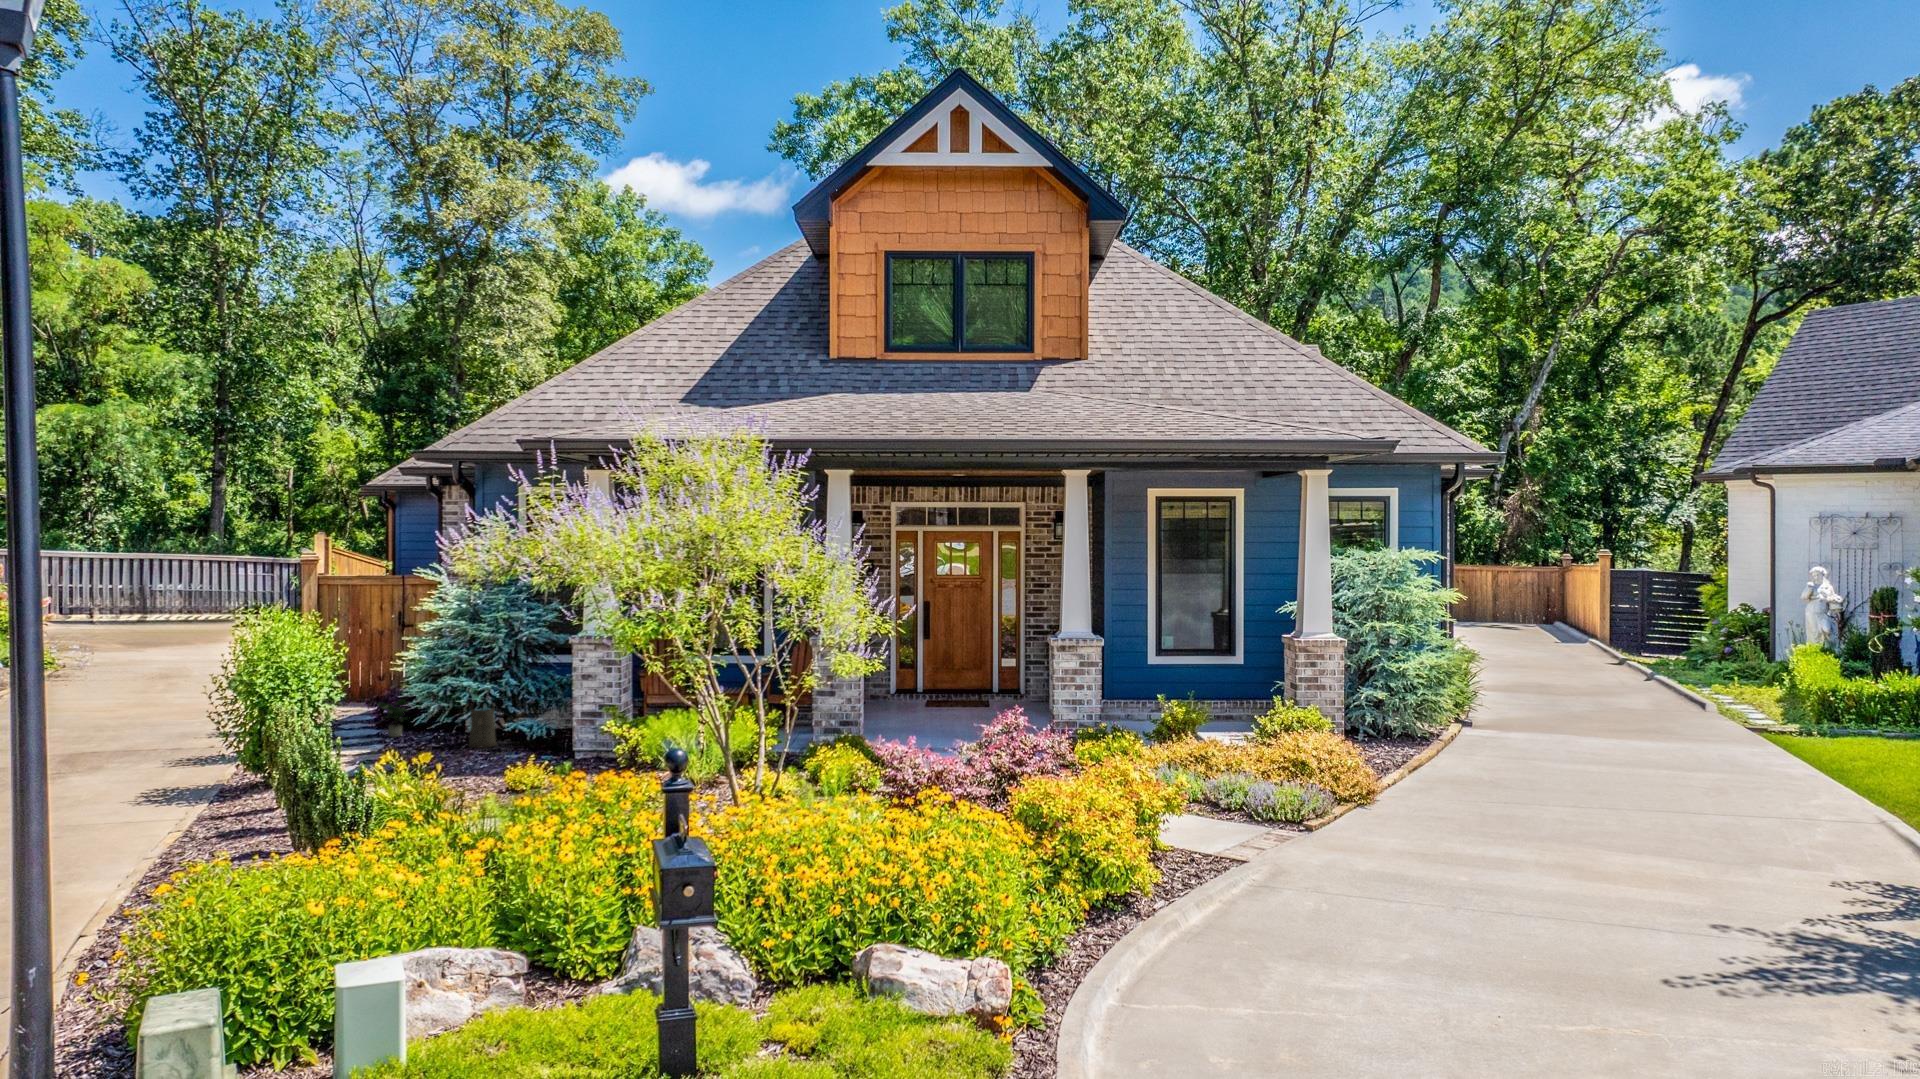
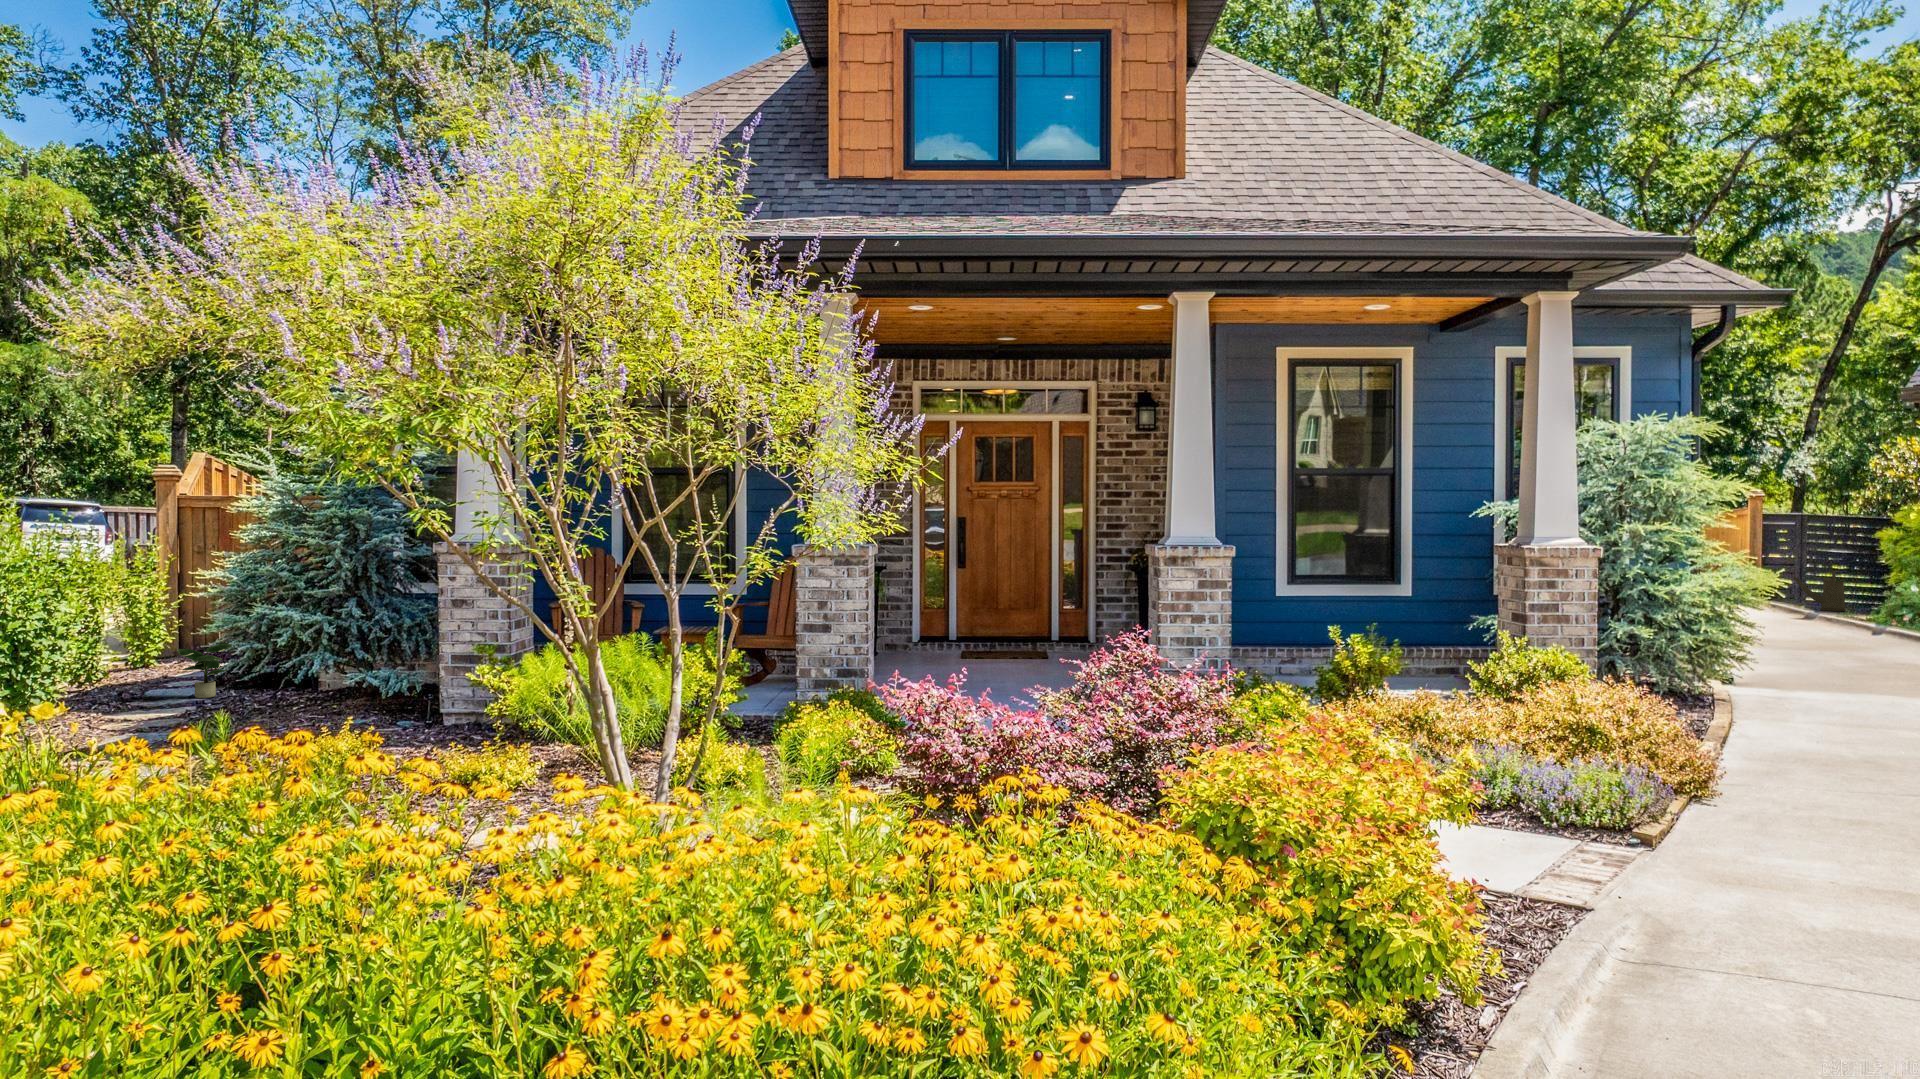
watering can: present [469,704,497,748] -> present [1794,571,1854,611]

